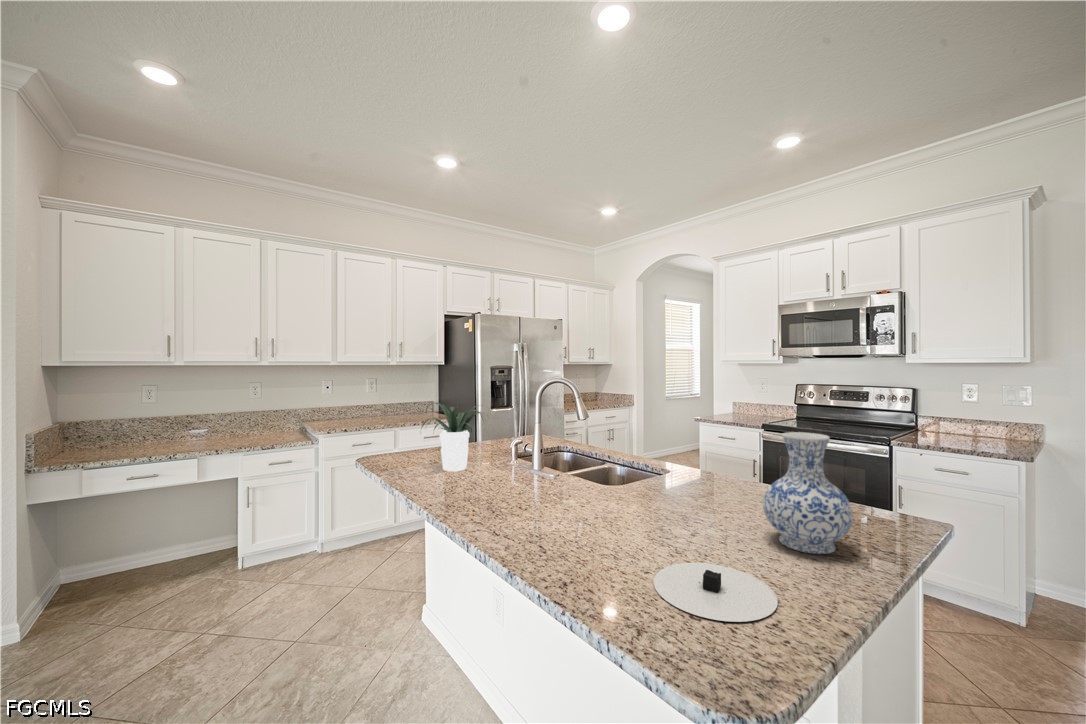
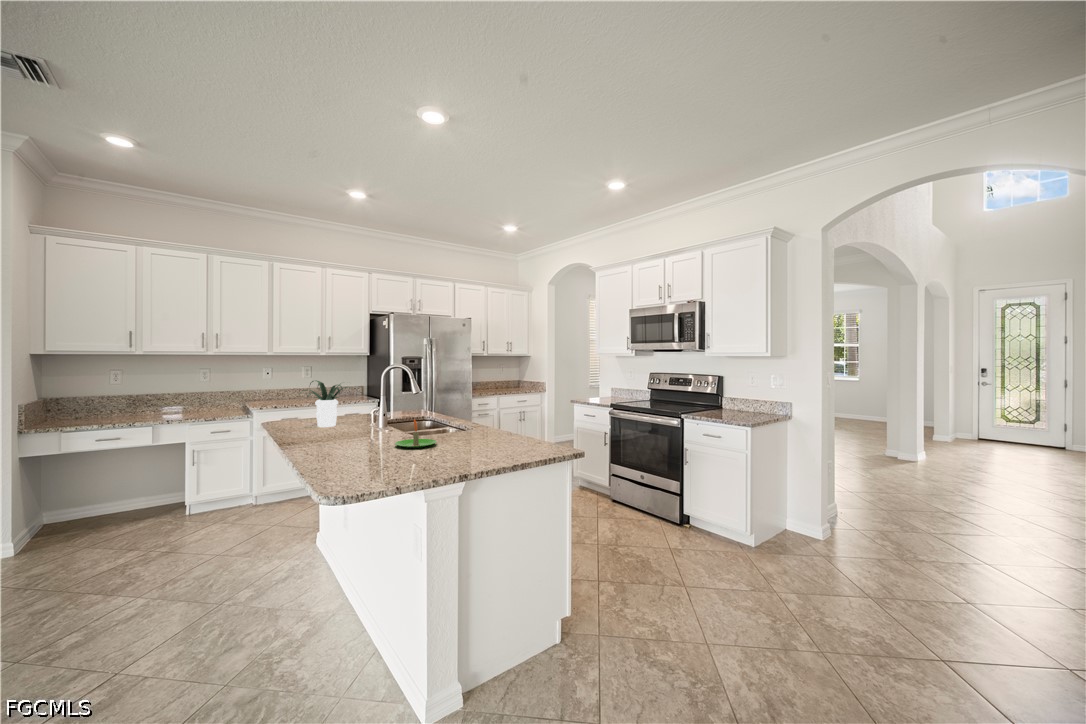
vase: present [763,432,853,554] -> none [460,392,504,457]
candle: none [619,474,688,525] -> present [395,419,437,448]
plate: present [654,563,778,622] -> none [341,455,444,478]

